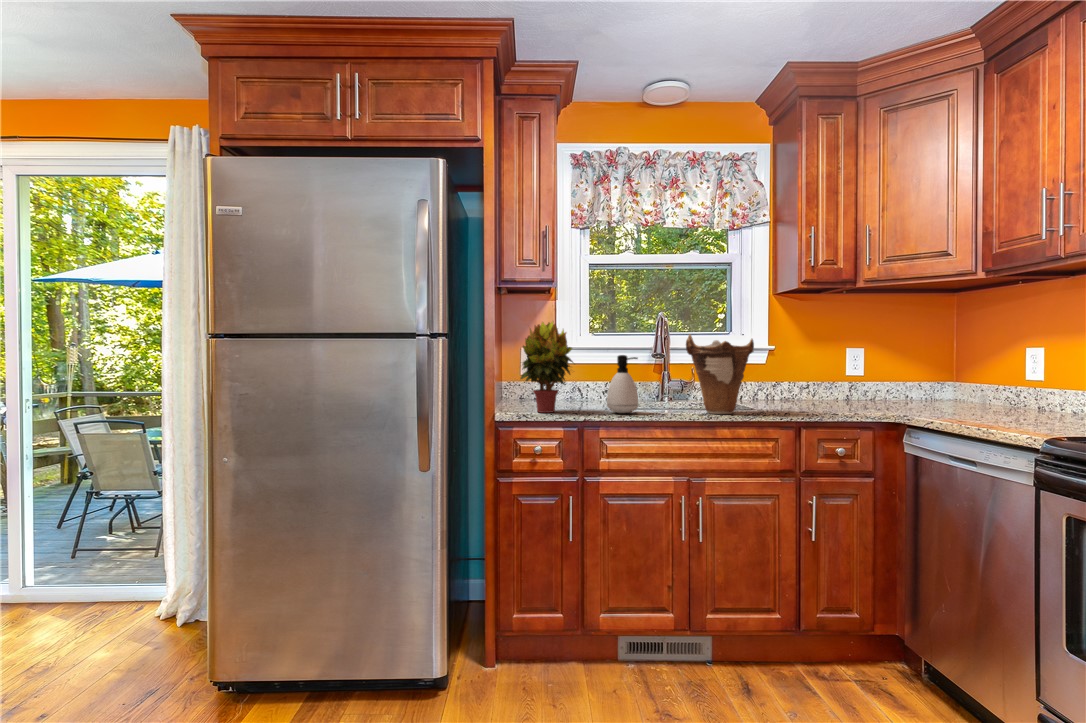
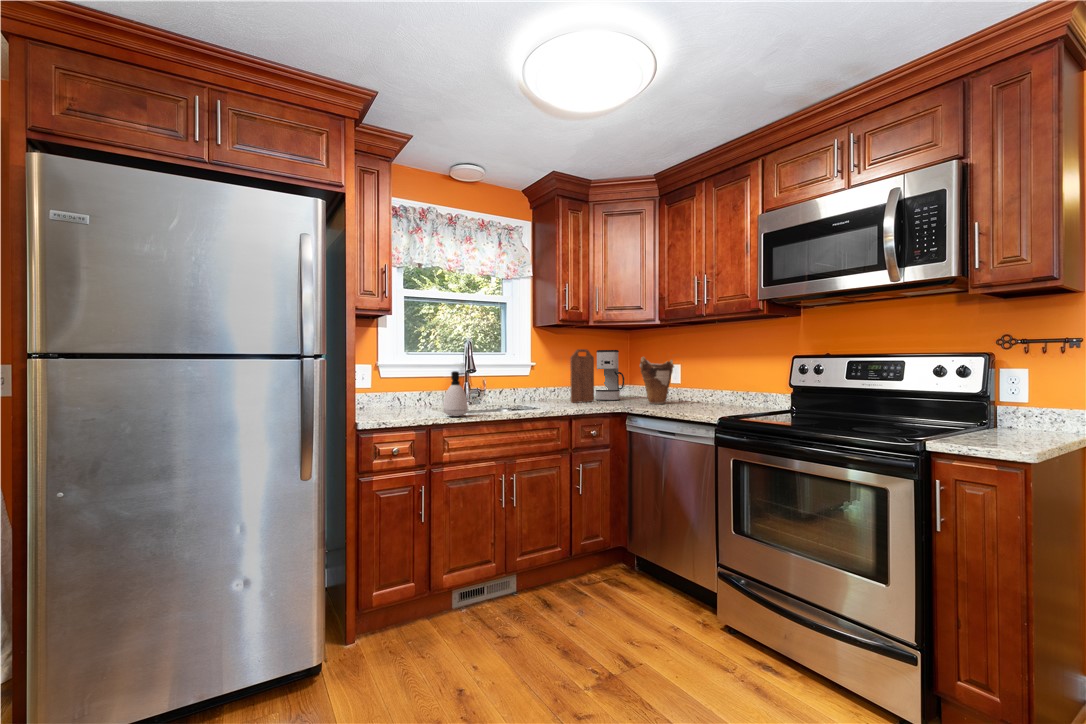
potted plant: present [521,322,573,413] -> none [369,344,421,420]
cutting board: none [828,324,873,404] -> present [570,349,594,403]
coffee maker: none [881,324,935,404] -> present [596,350,624,401]
vase: present [686,334,754,414] -> present [640,357,674,404]

